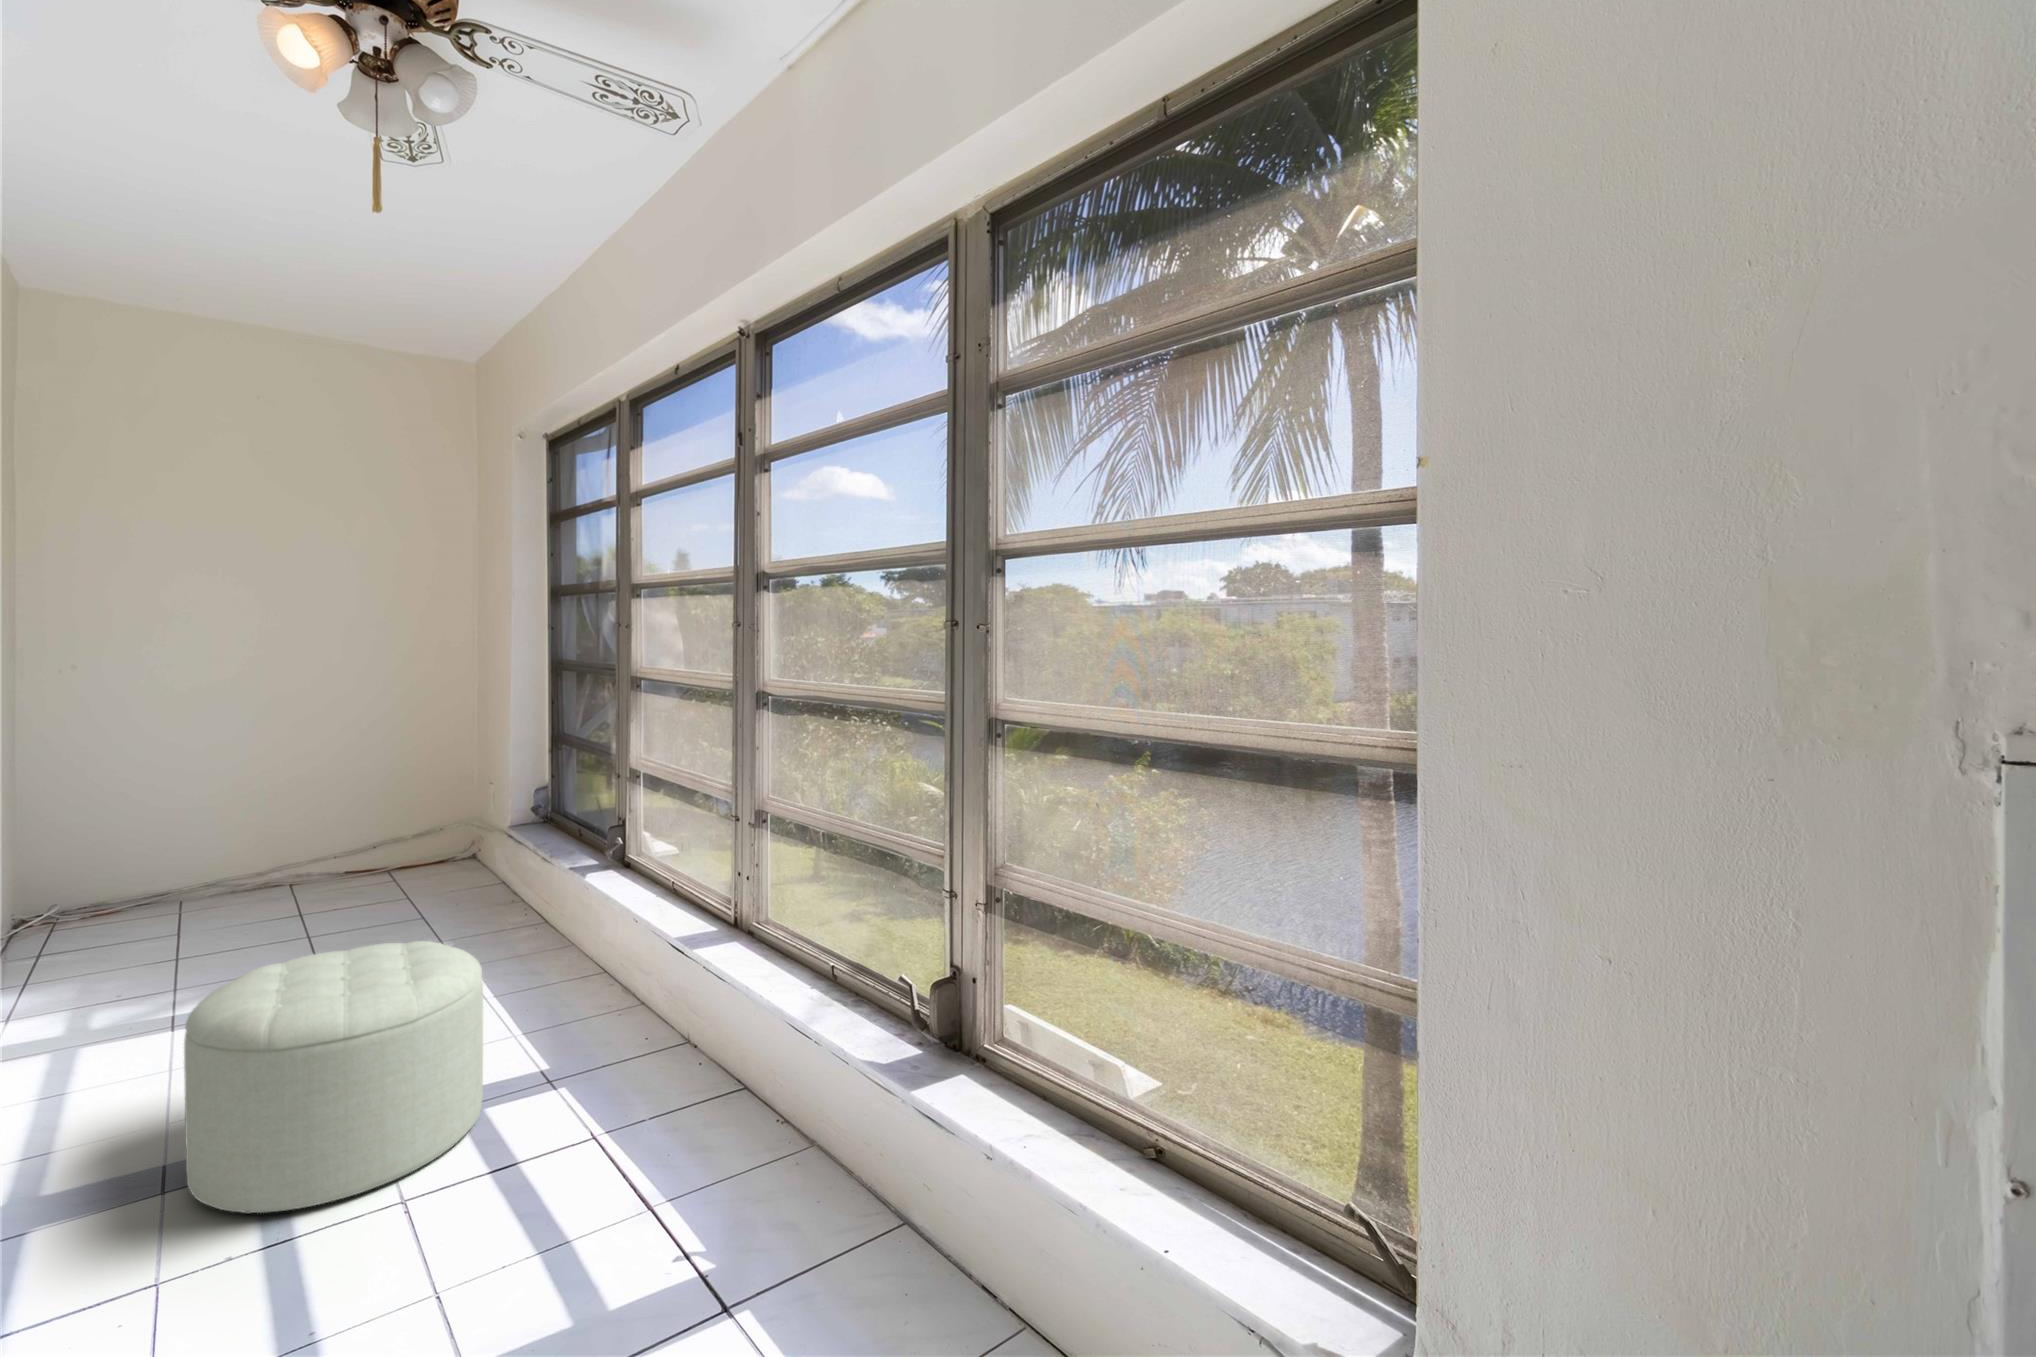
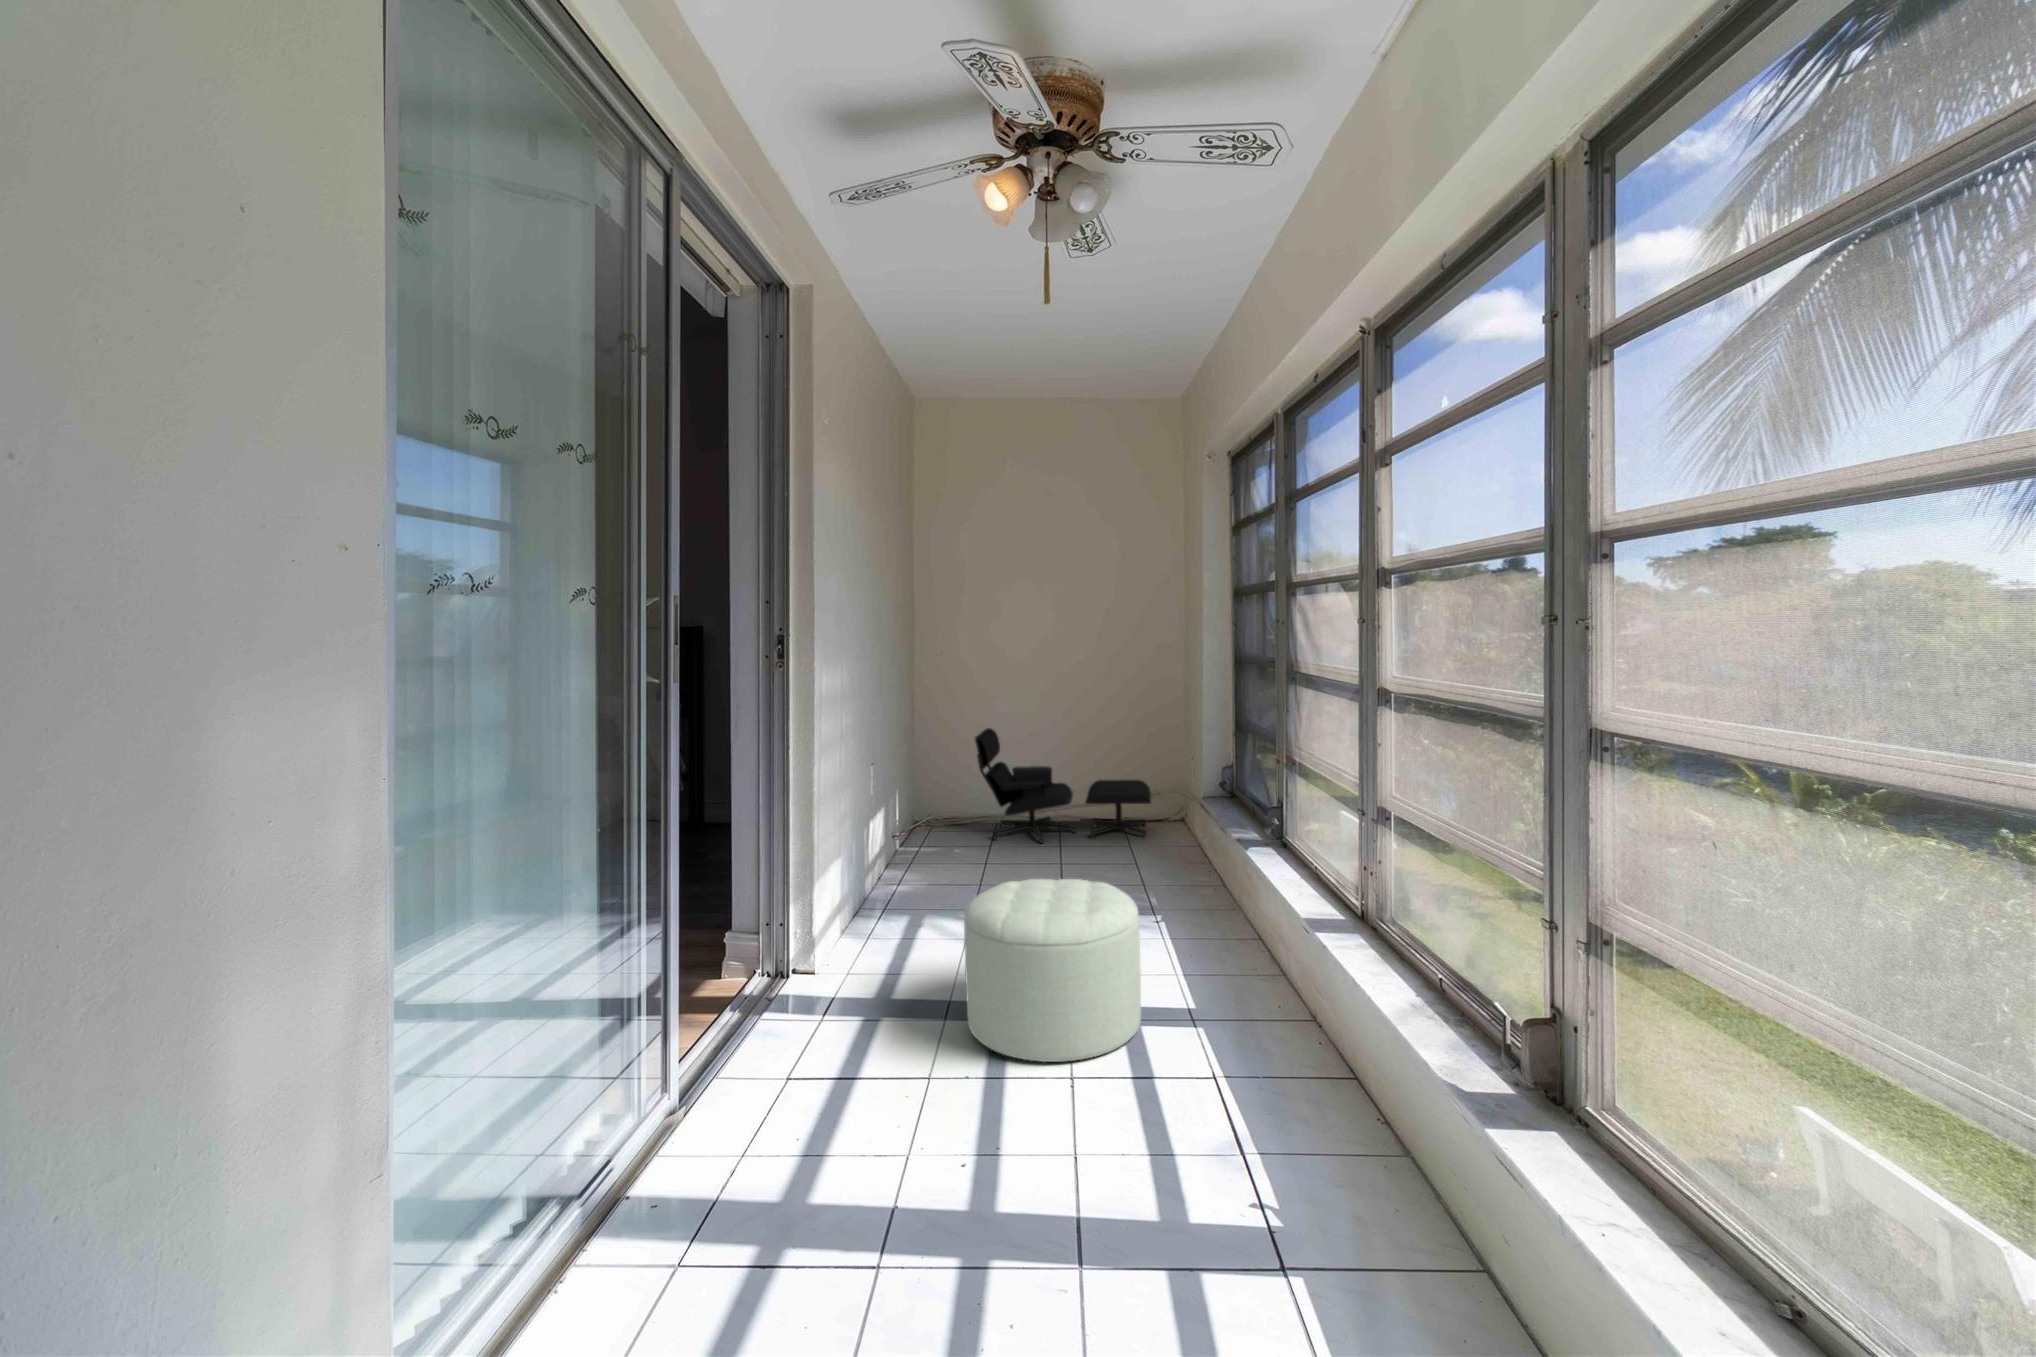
lounge chair: none [147,766,442,921] -> present [975,728,1151,843]

